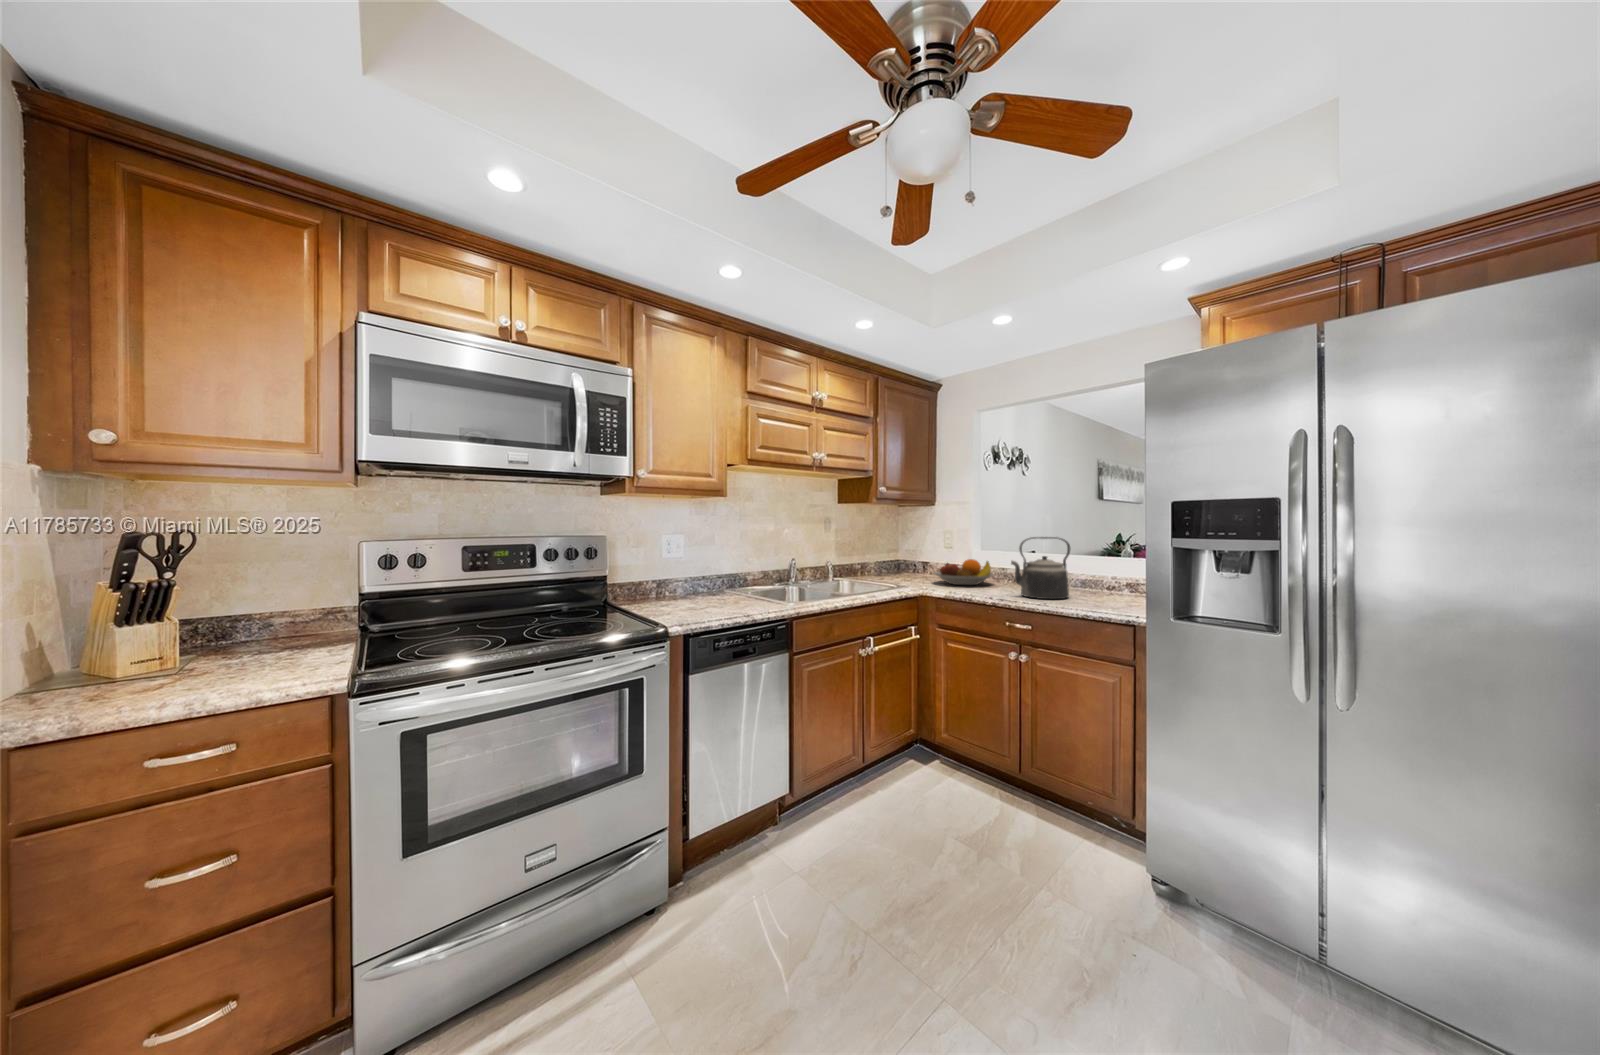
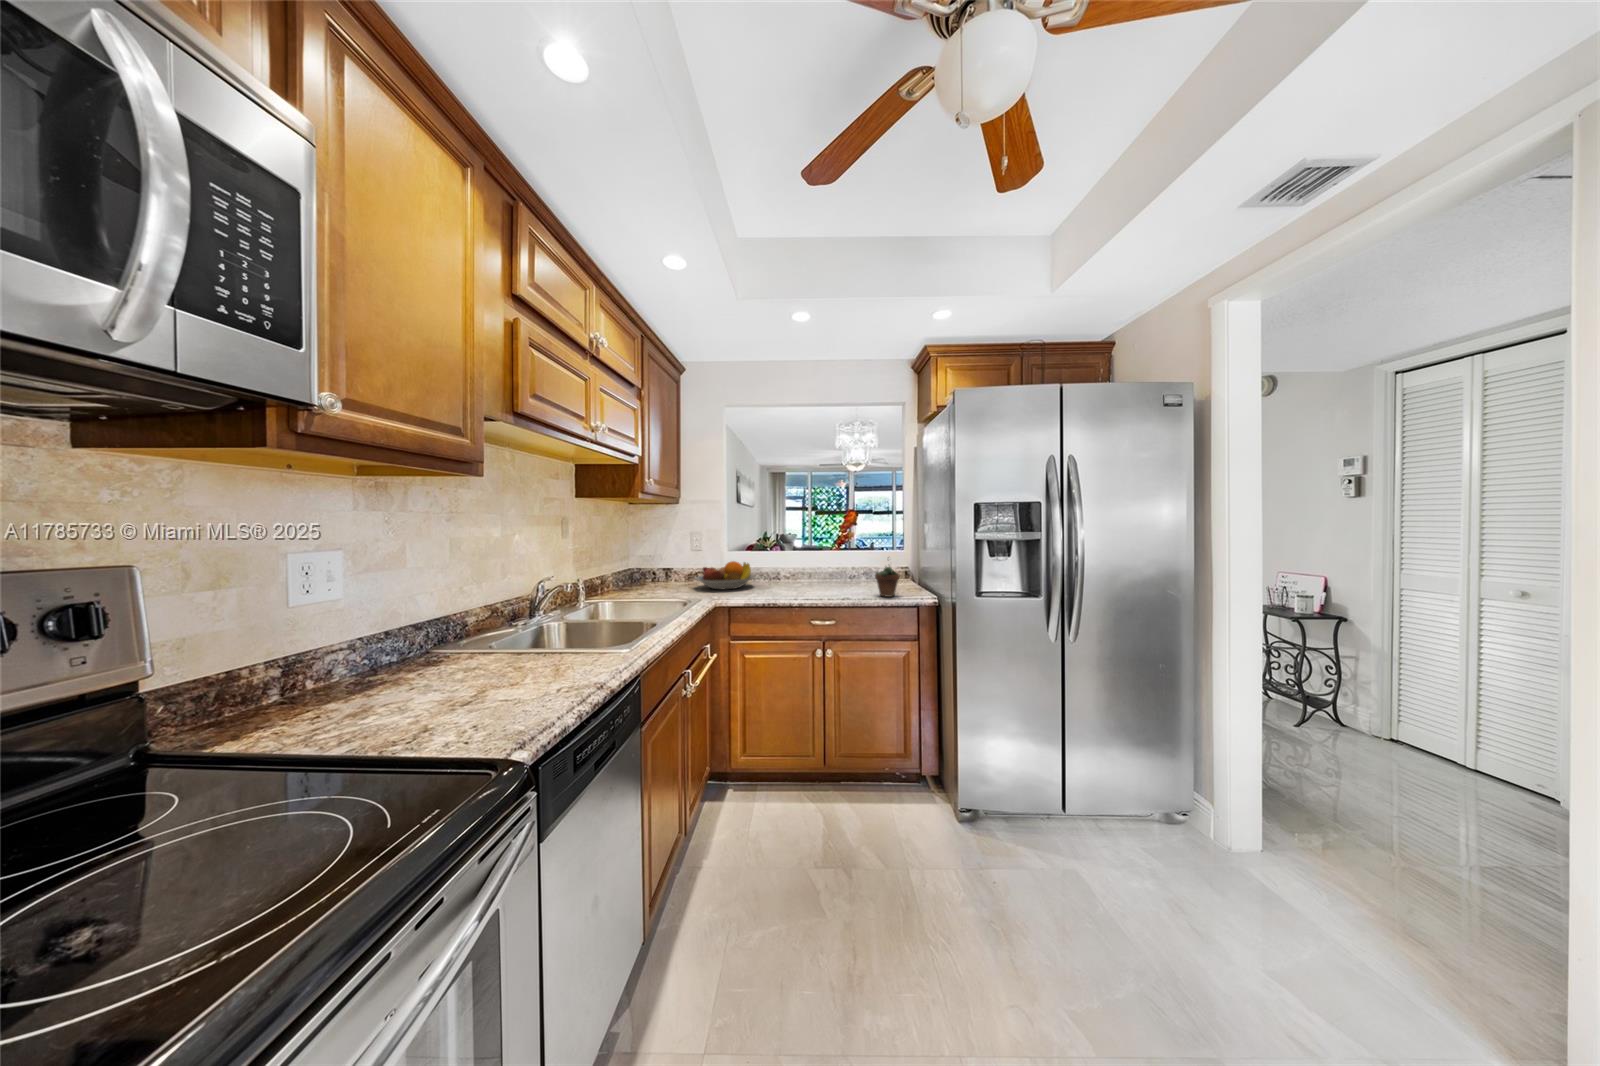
kettle: present [1011,537,1070,599] -> none [799,536,843,595]
succulent plant: none [1090,562,1122,609] -> present [875,566,899,597]

